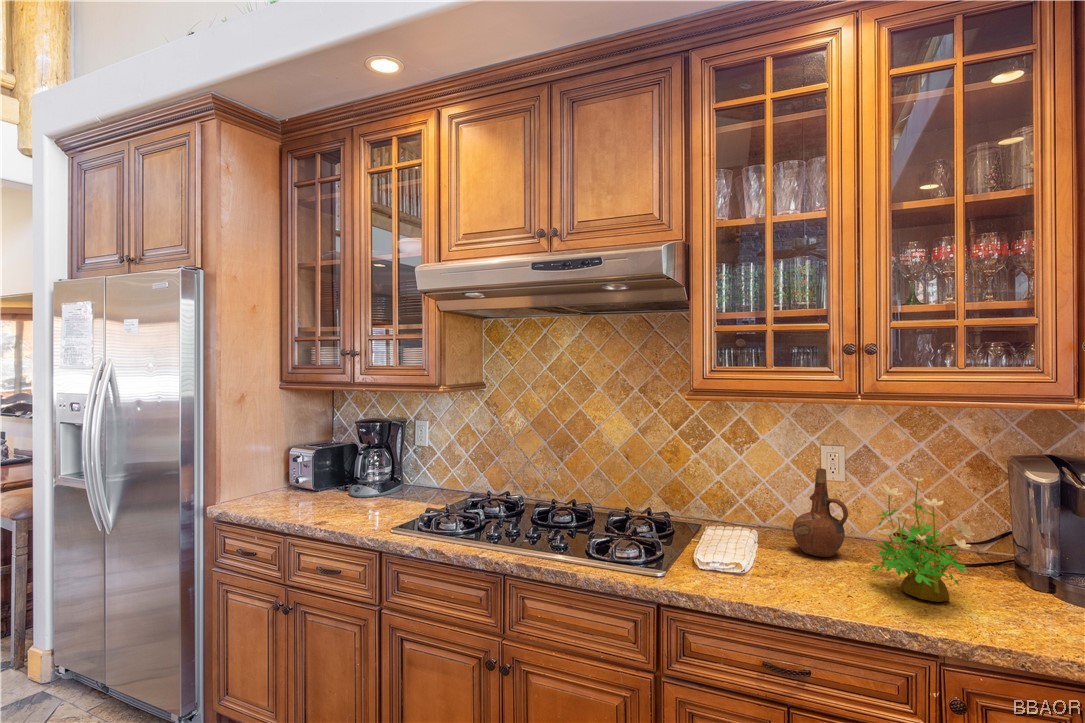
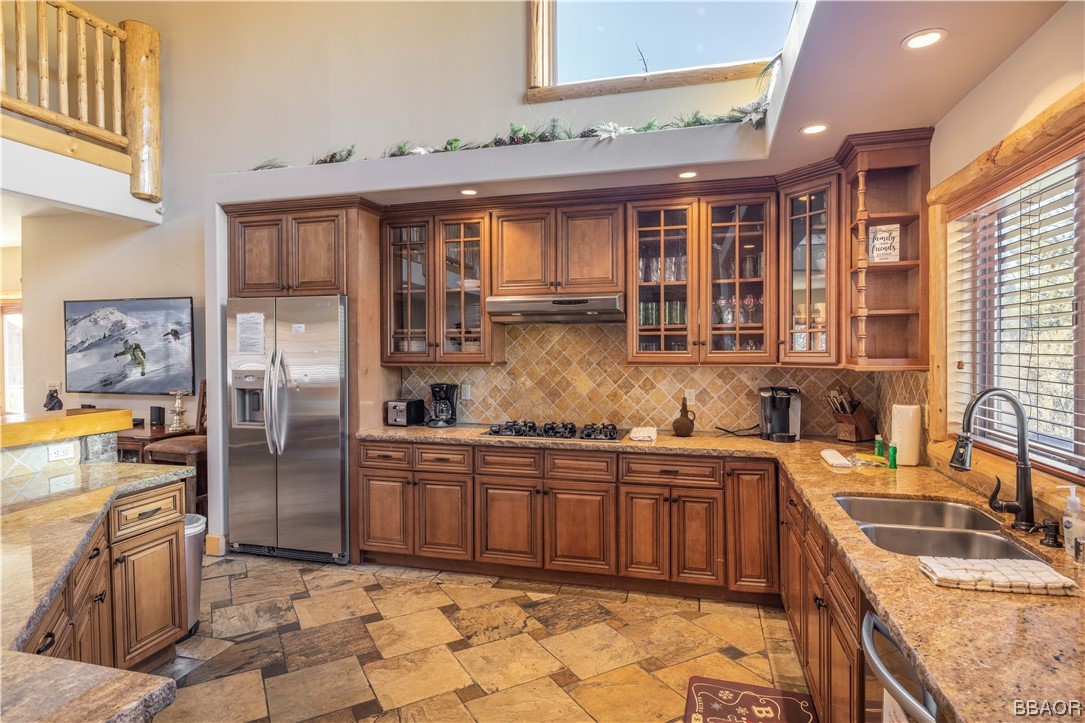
potted plant: present [870,477,975,602] -> none [703,395,741,443]

